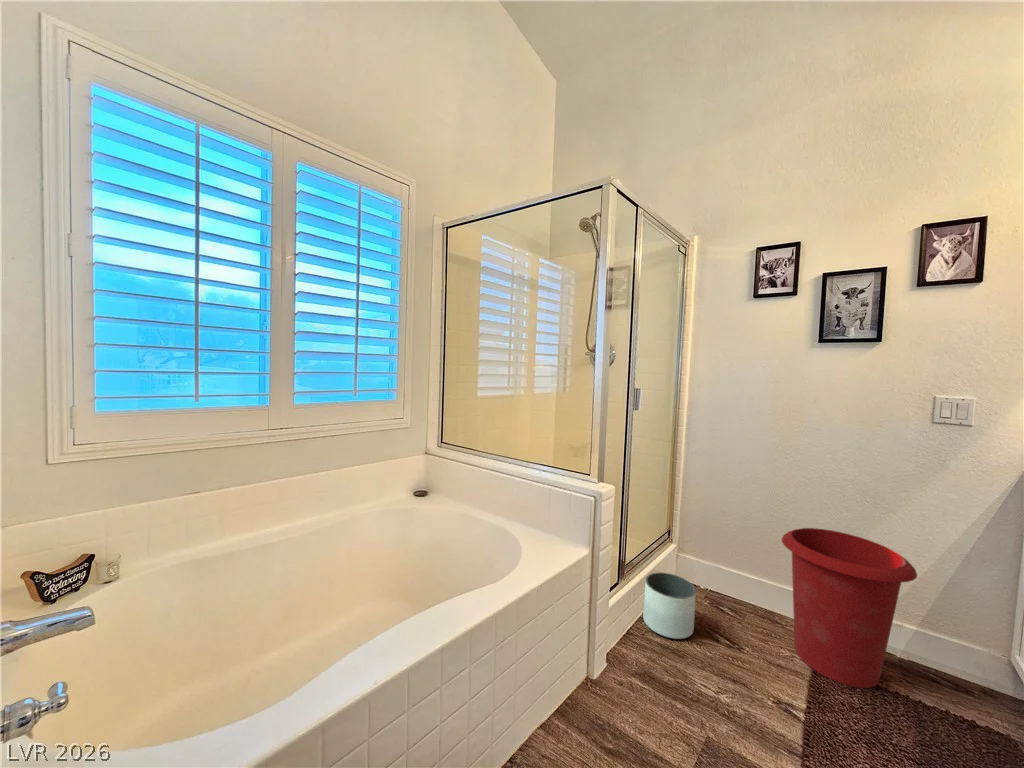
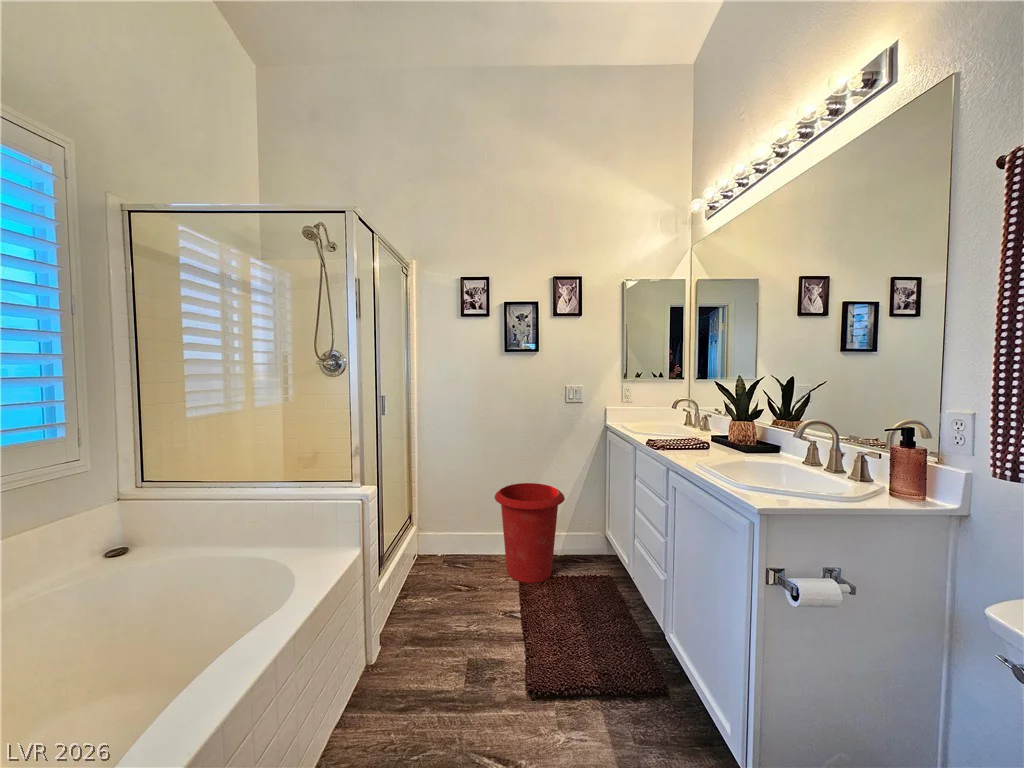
planter: present [643,573,696,639] -> none [401,552,442,605]

